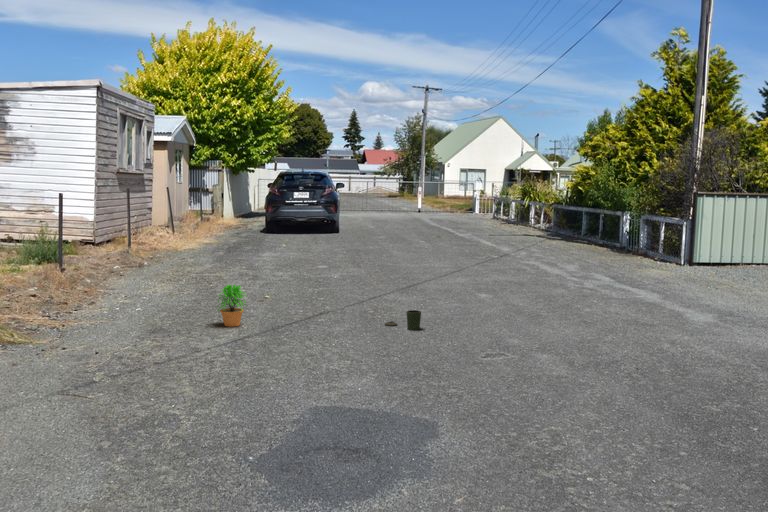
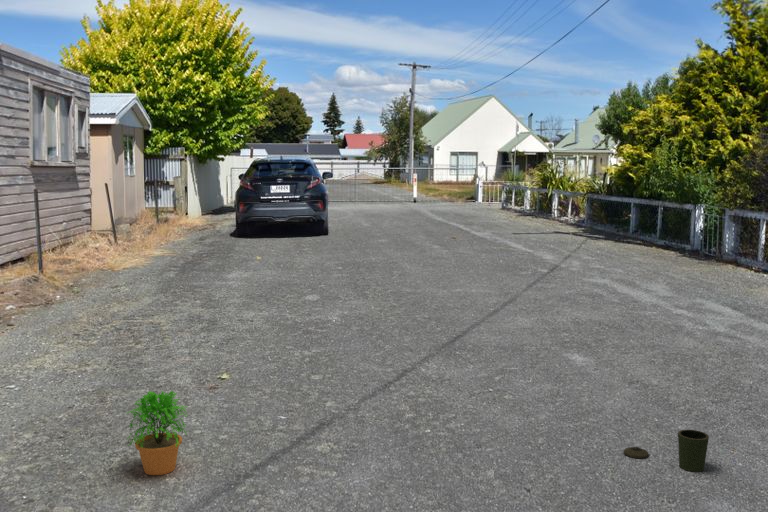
trash can: present [385,310,421,330] -> present [624,430,709,472]

